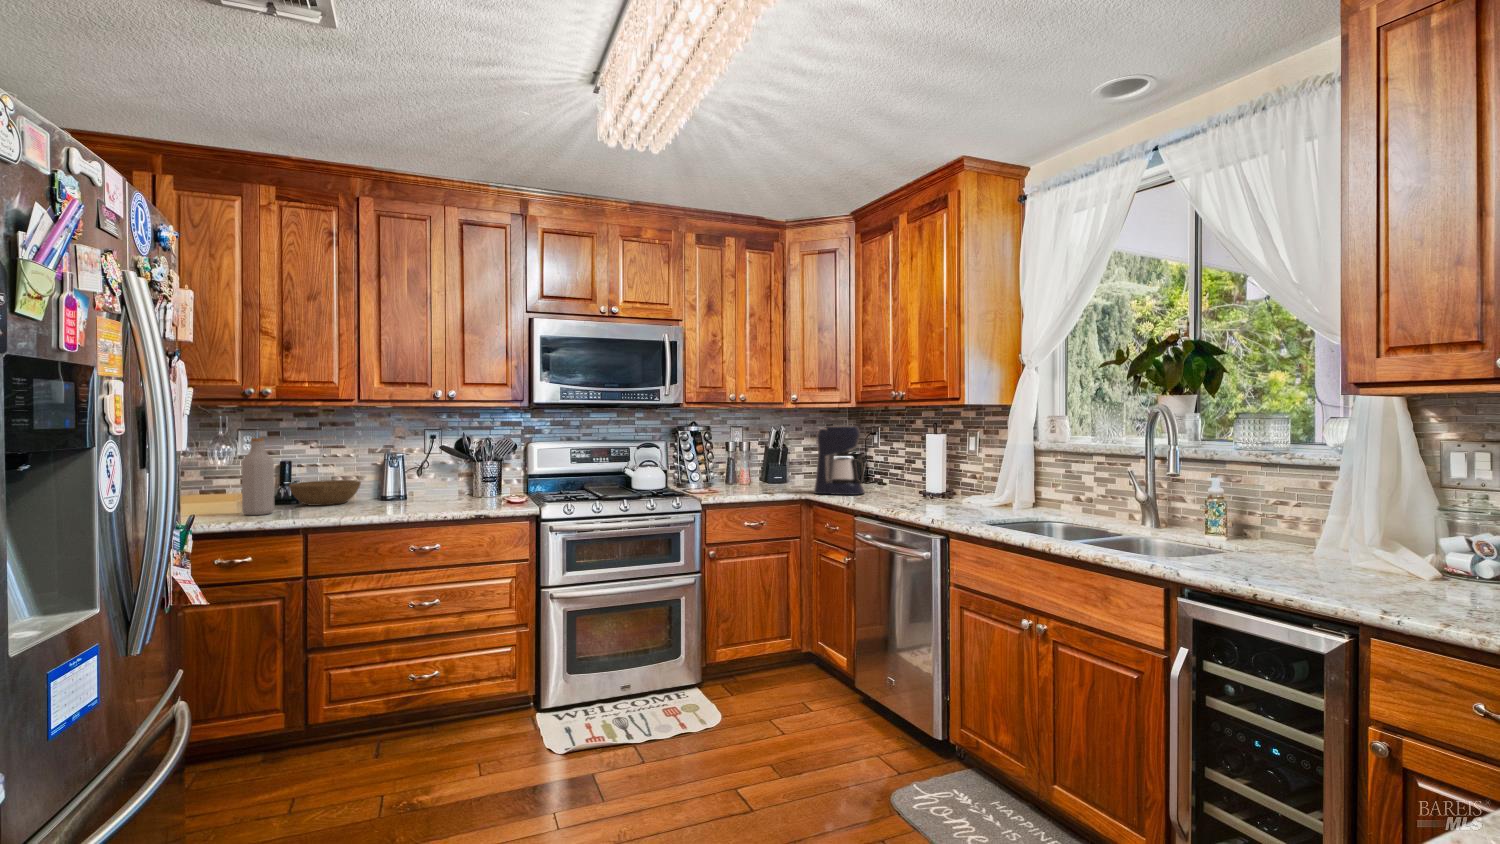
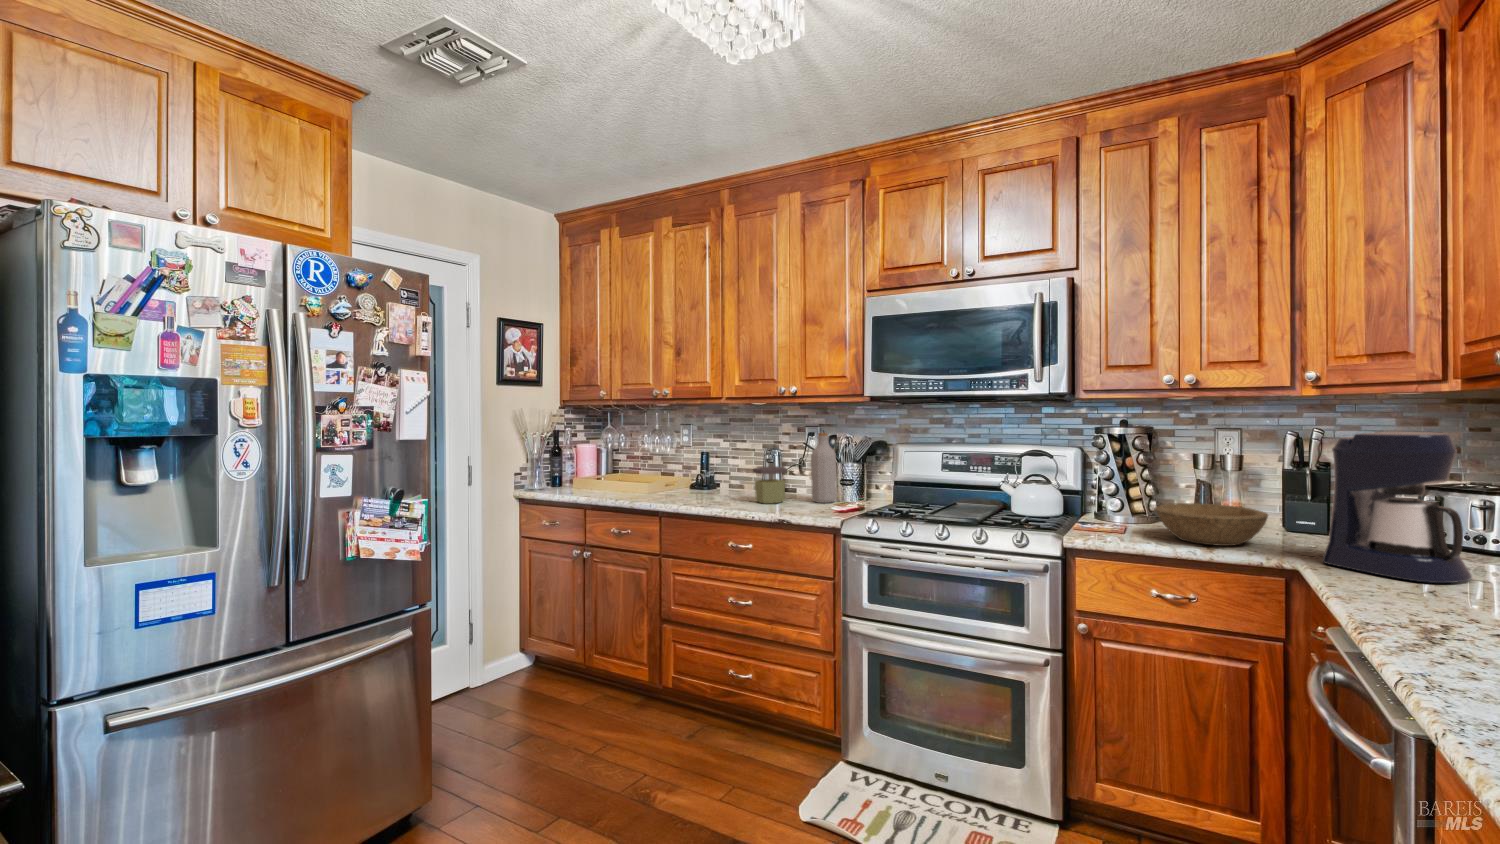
bottle: present [242,438,274,515] -> present [811,433,837,503]
jar: none [406,469,439,506] -> present [753,466,787,504]
bowl: present [289,480,361,506] -> present [1156,503,1268,546]

